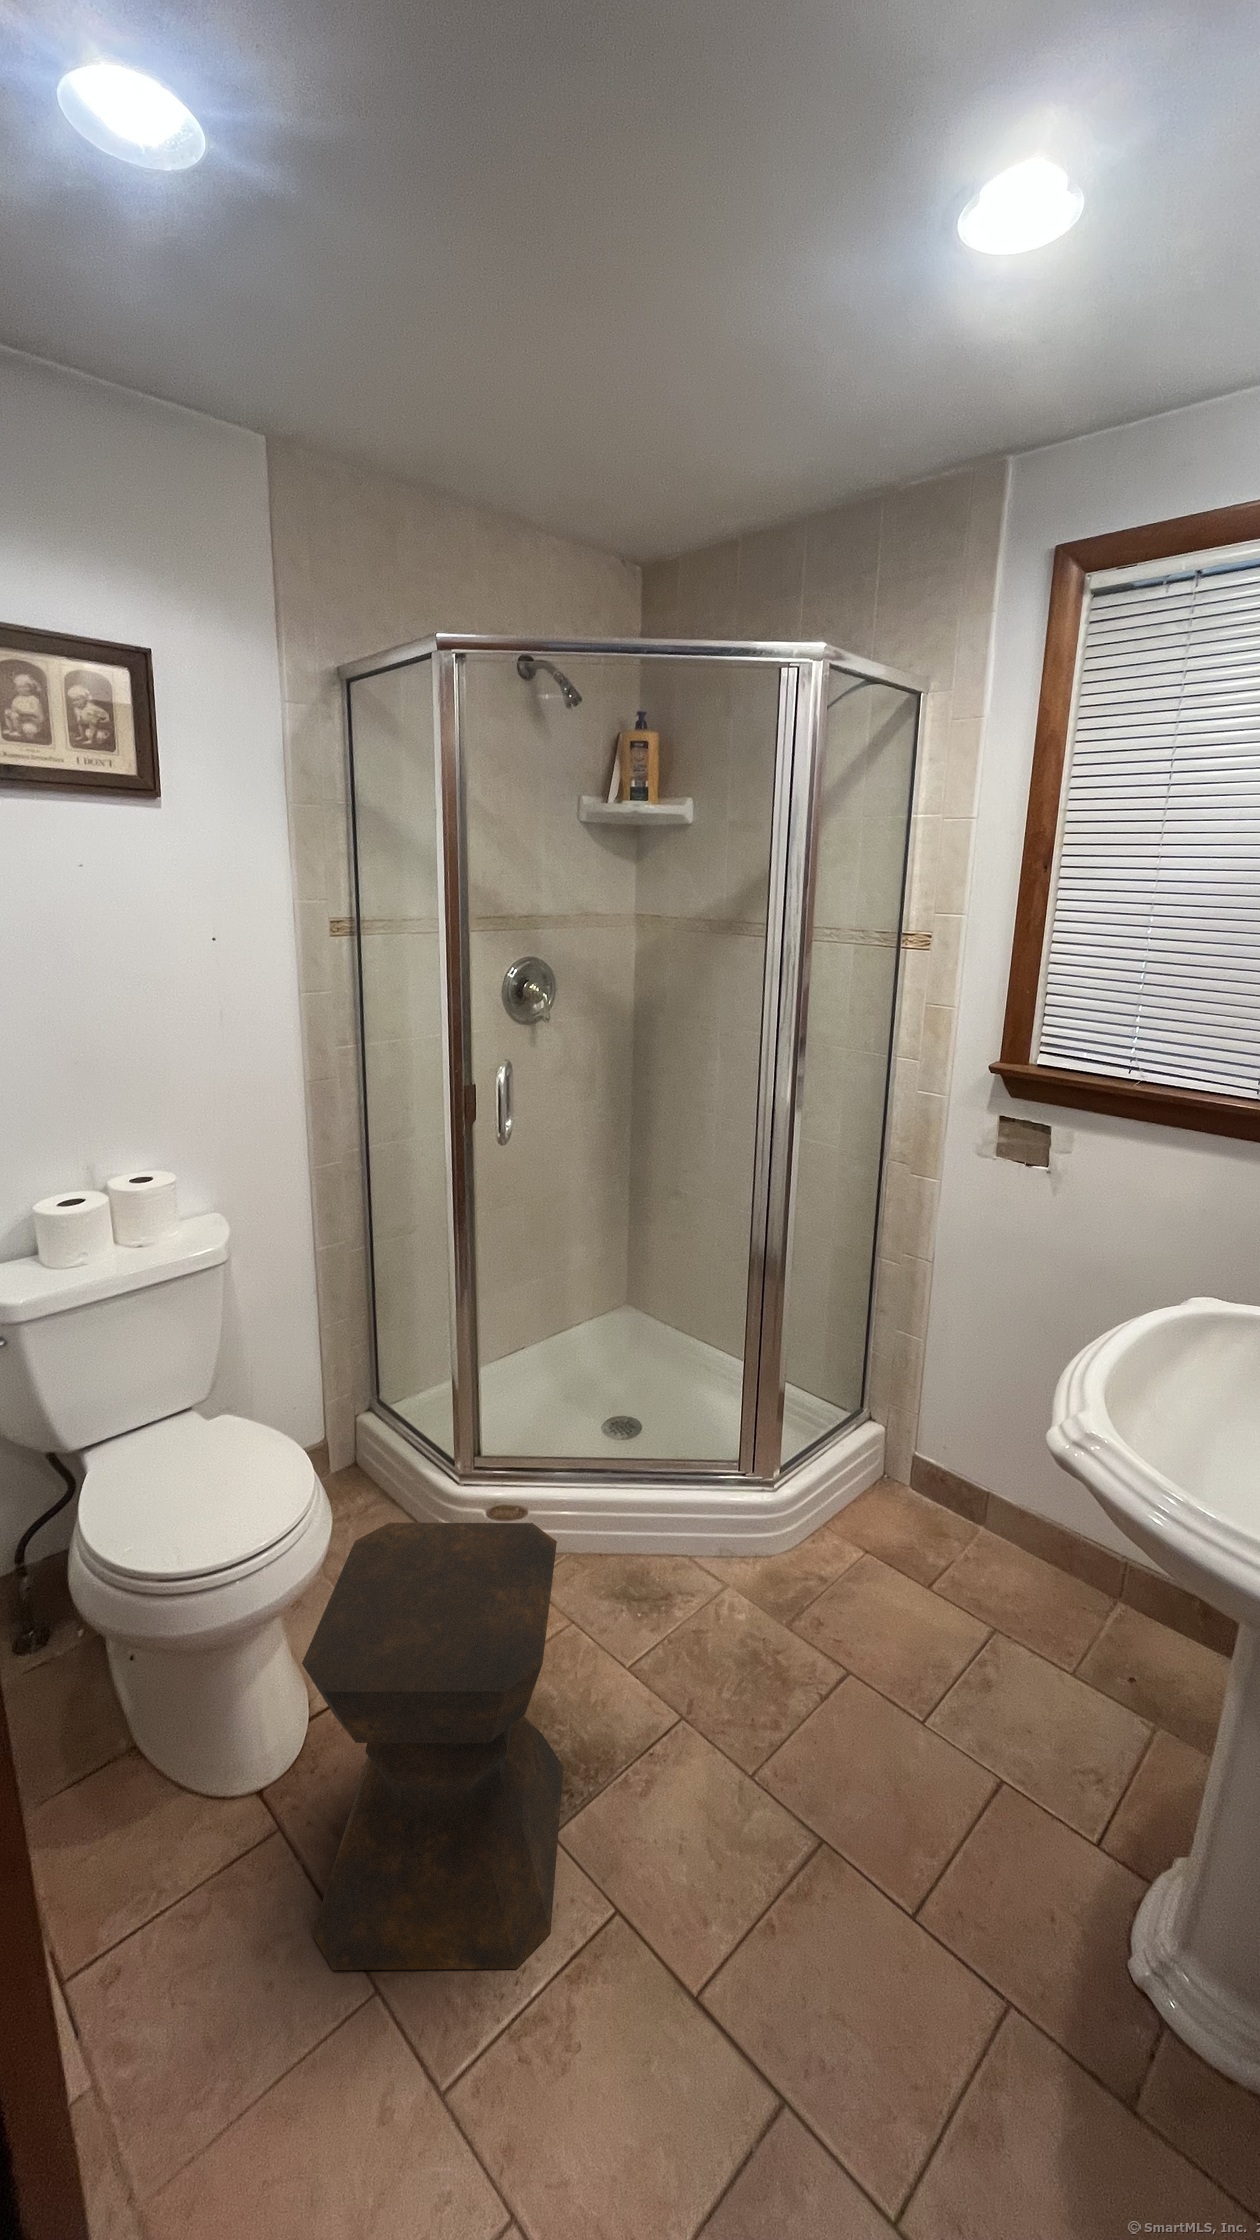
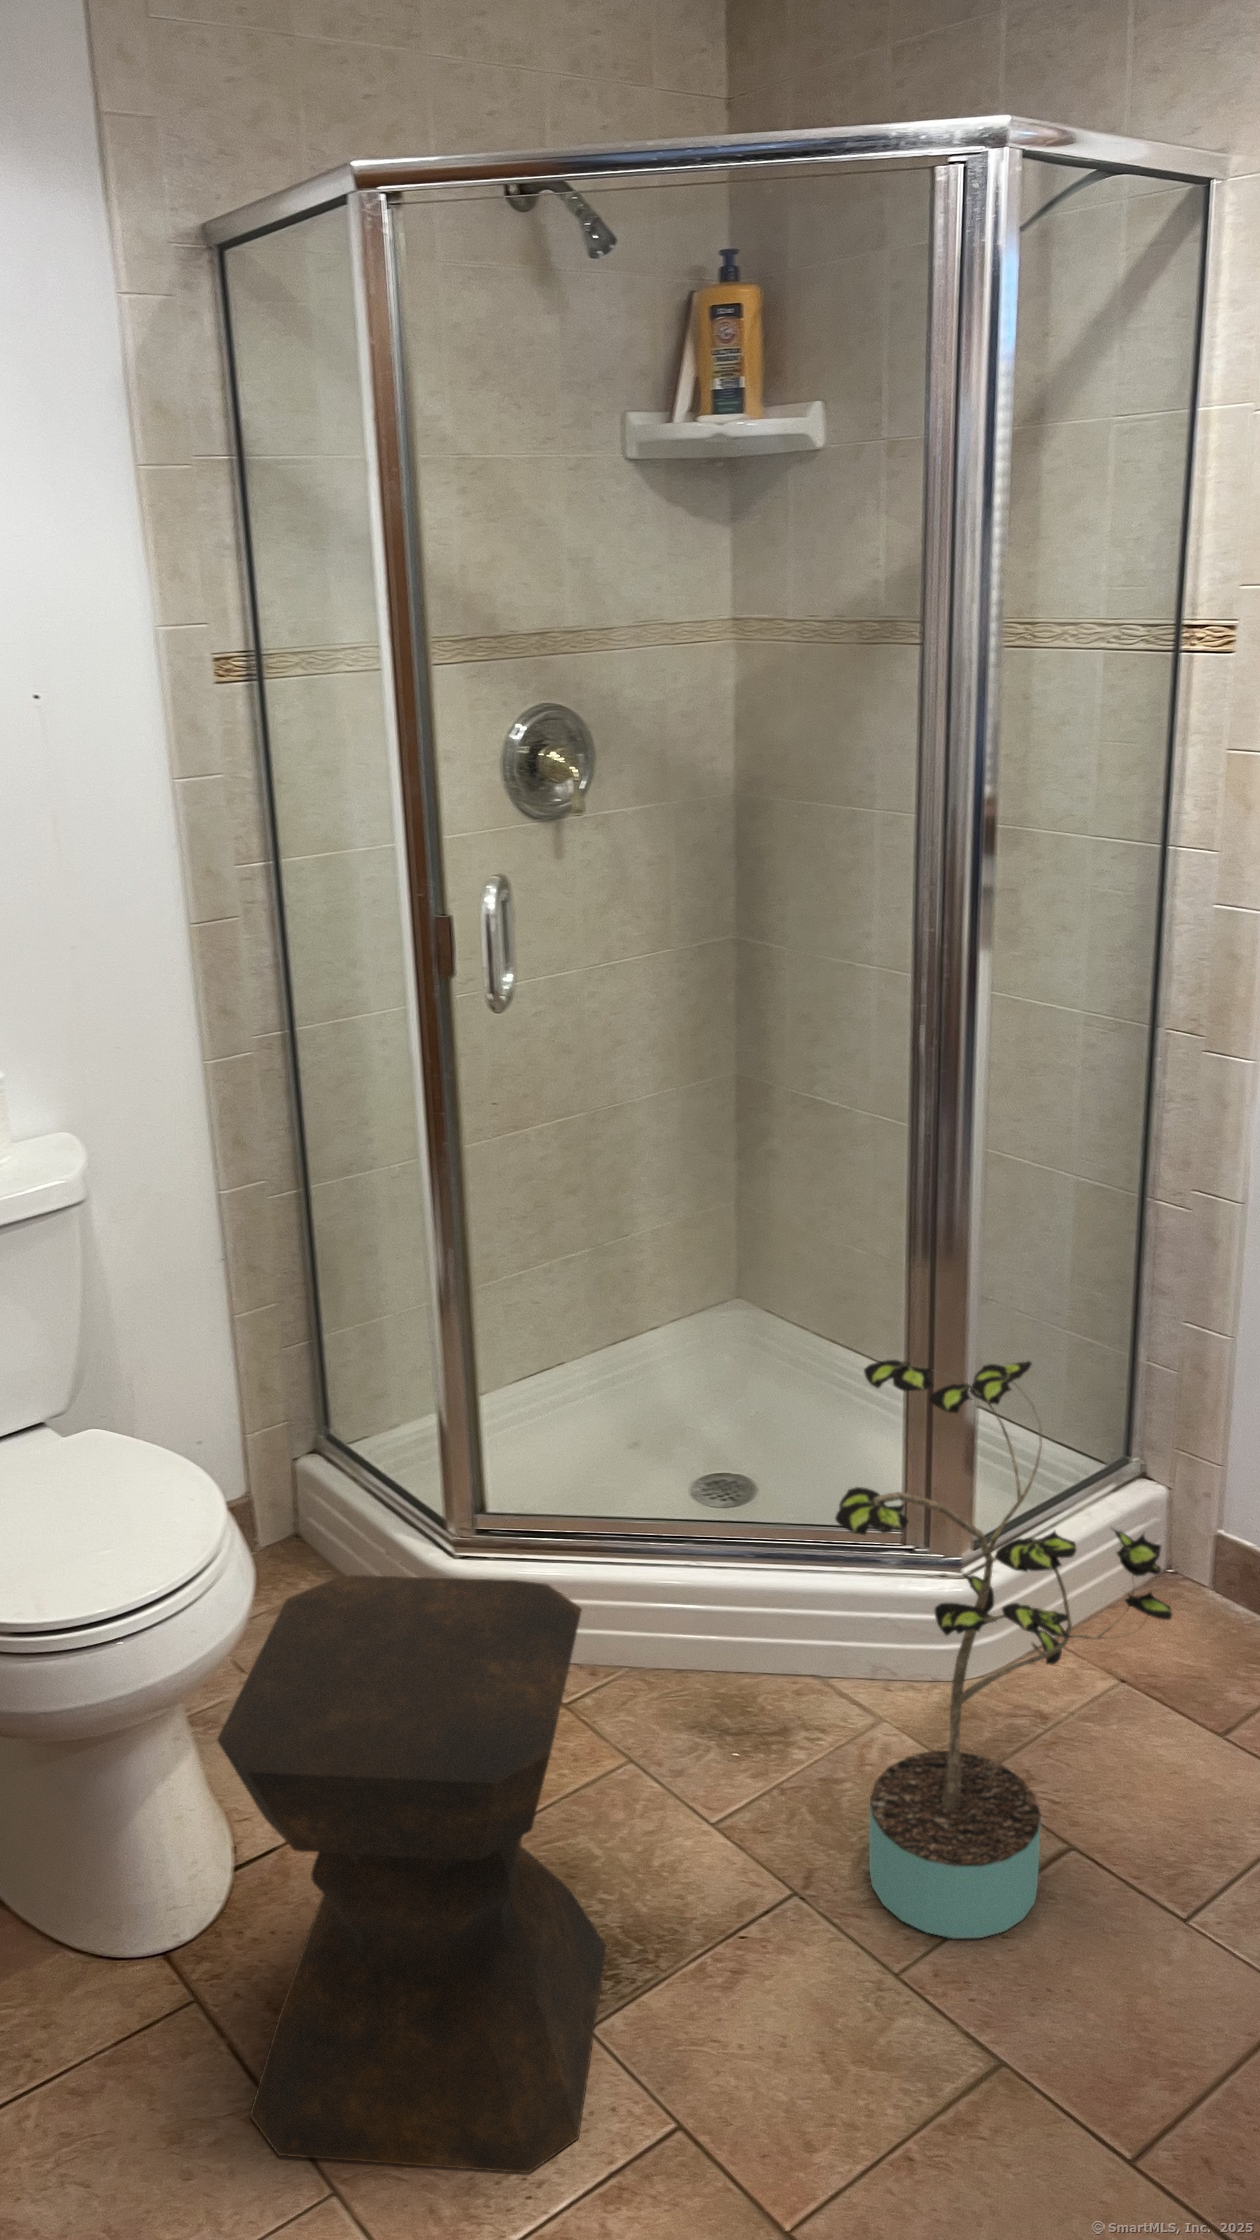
potted plant: none [723,1363,924,1746] -> present [835,1360,1172,1938]

